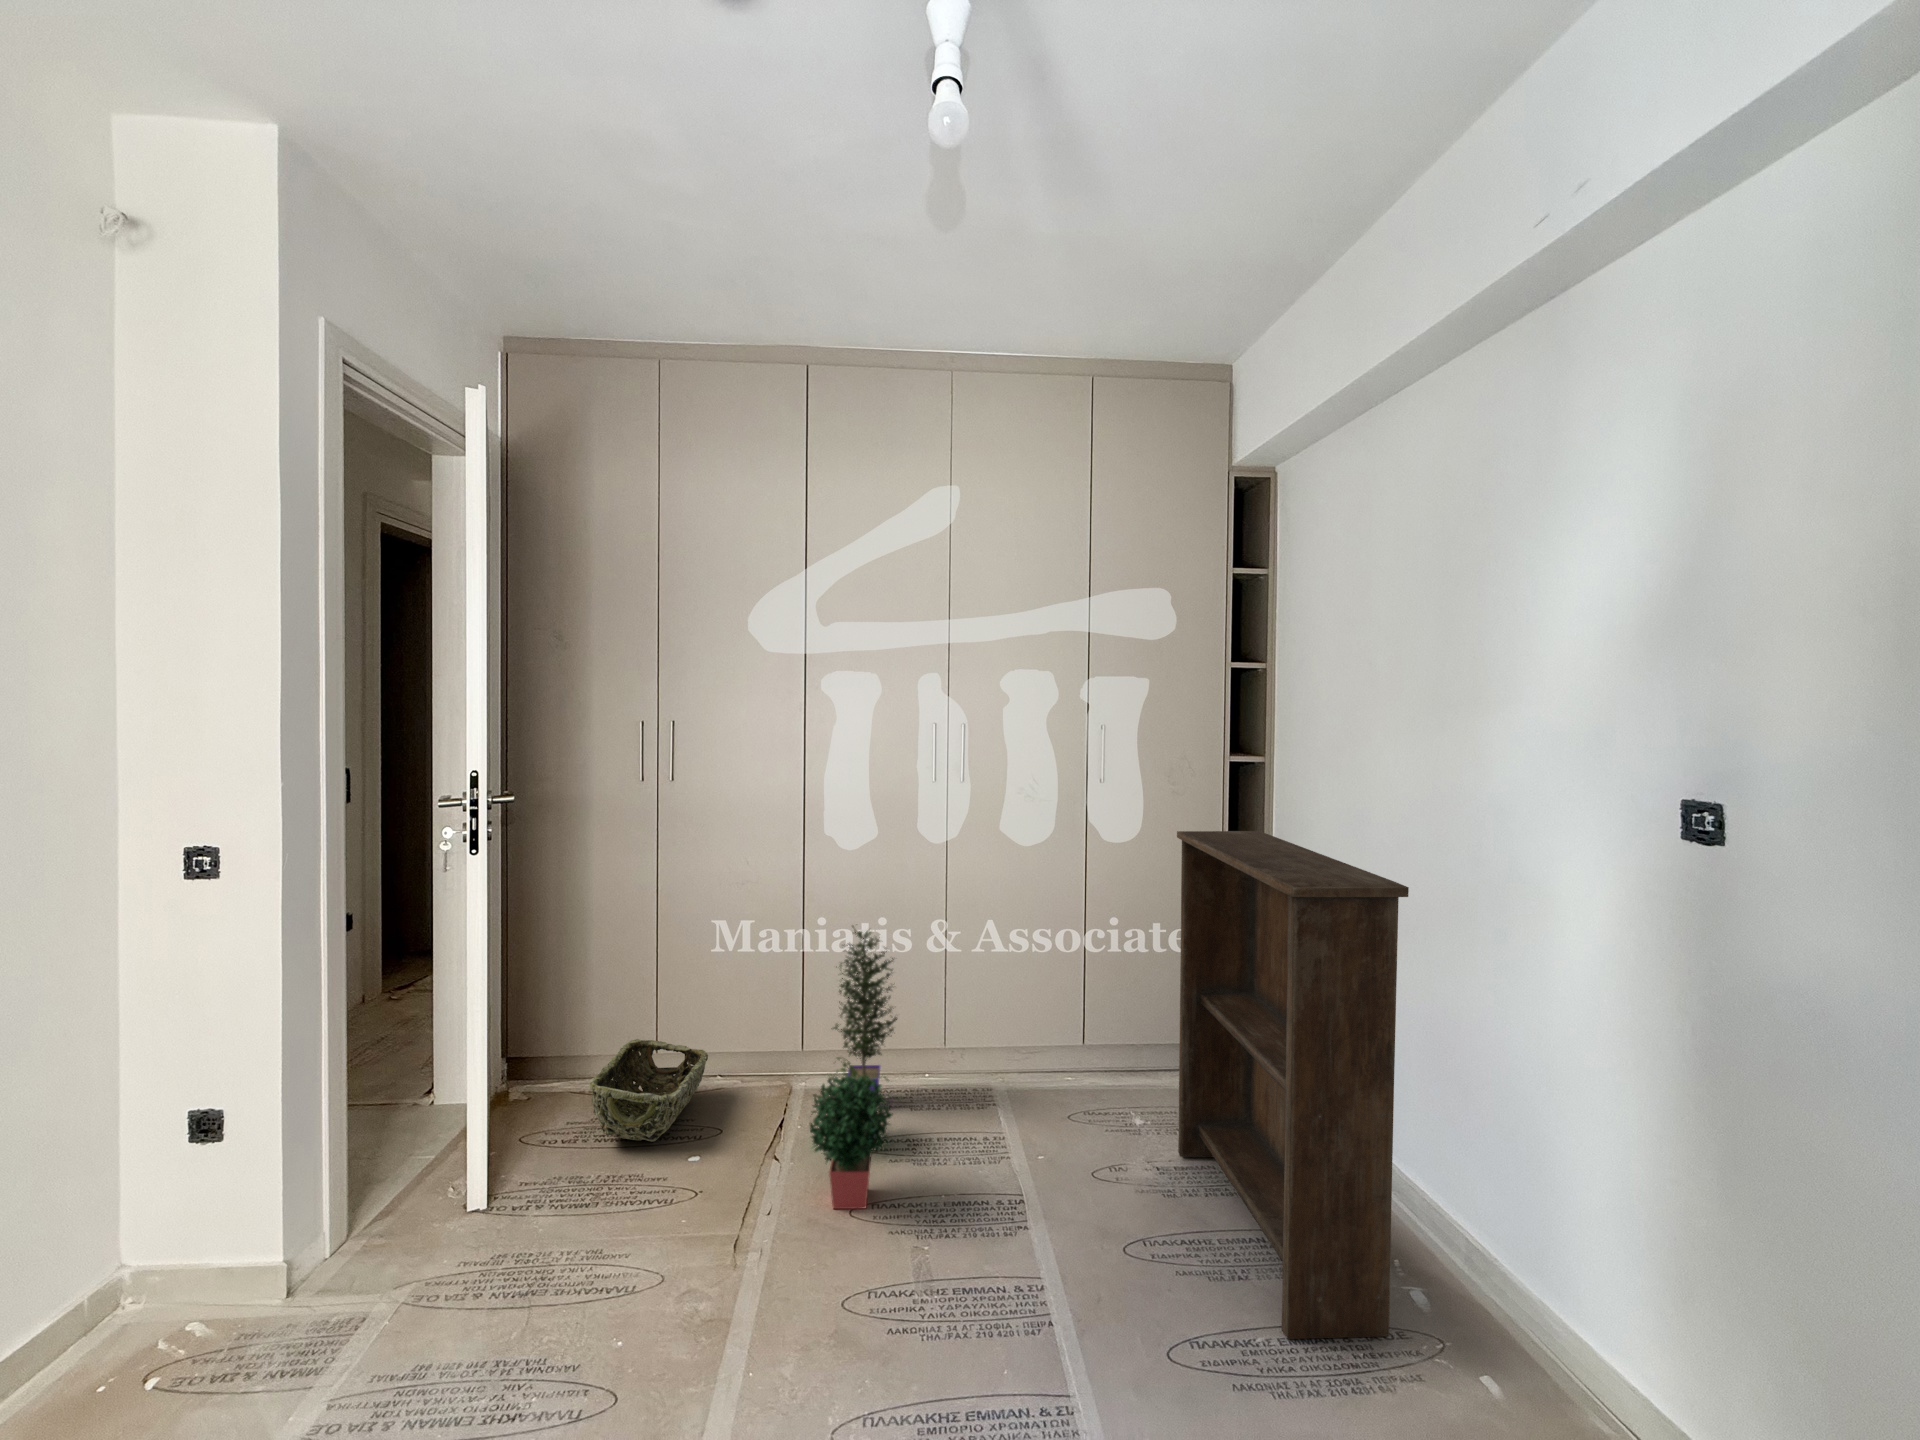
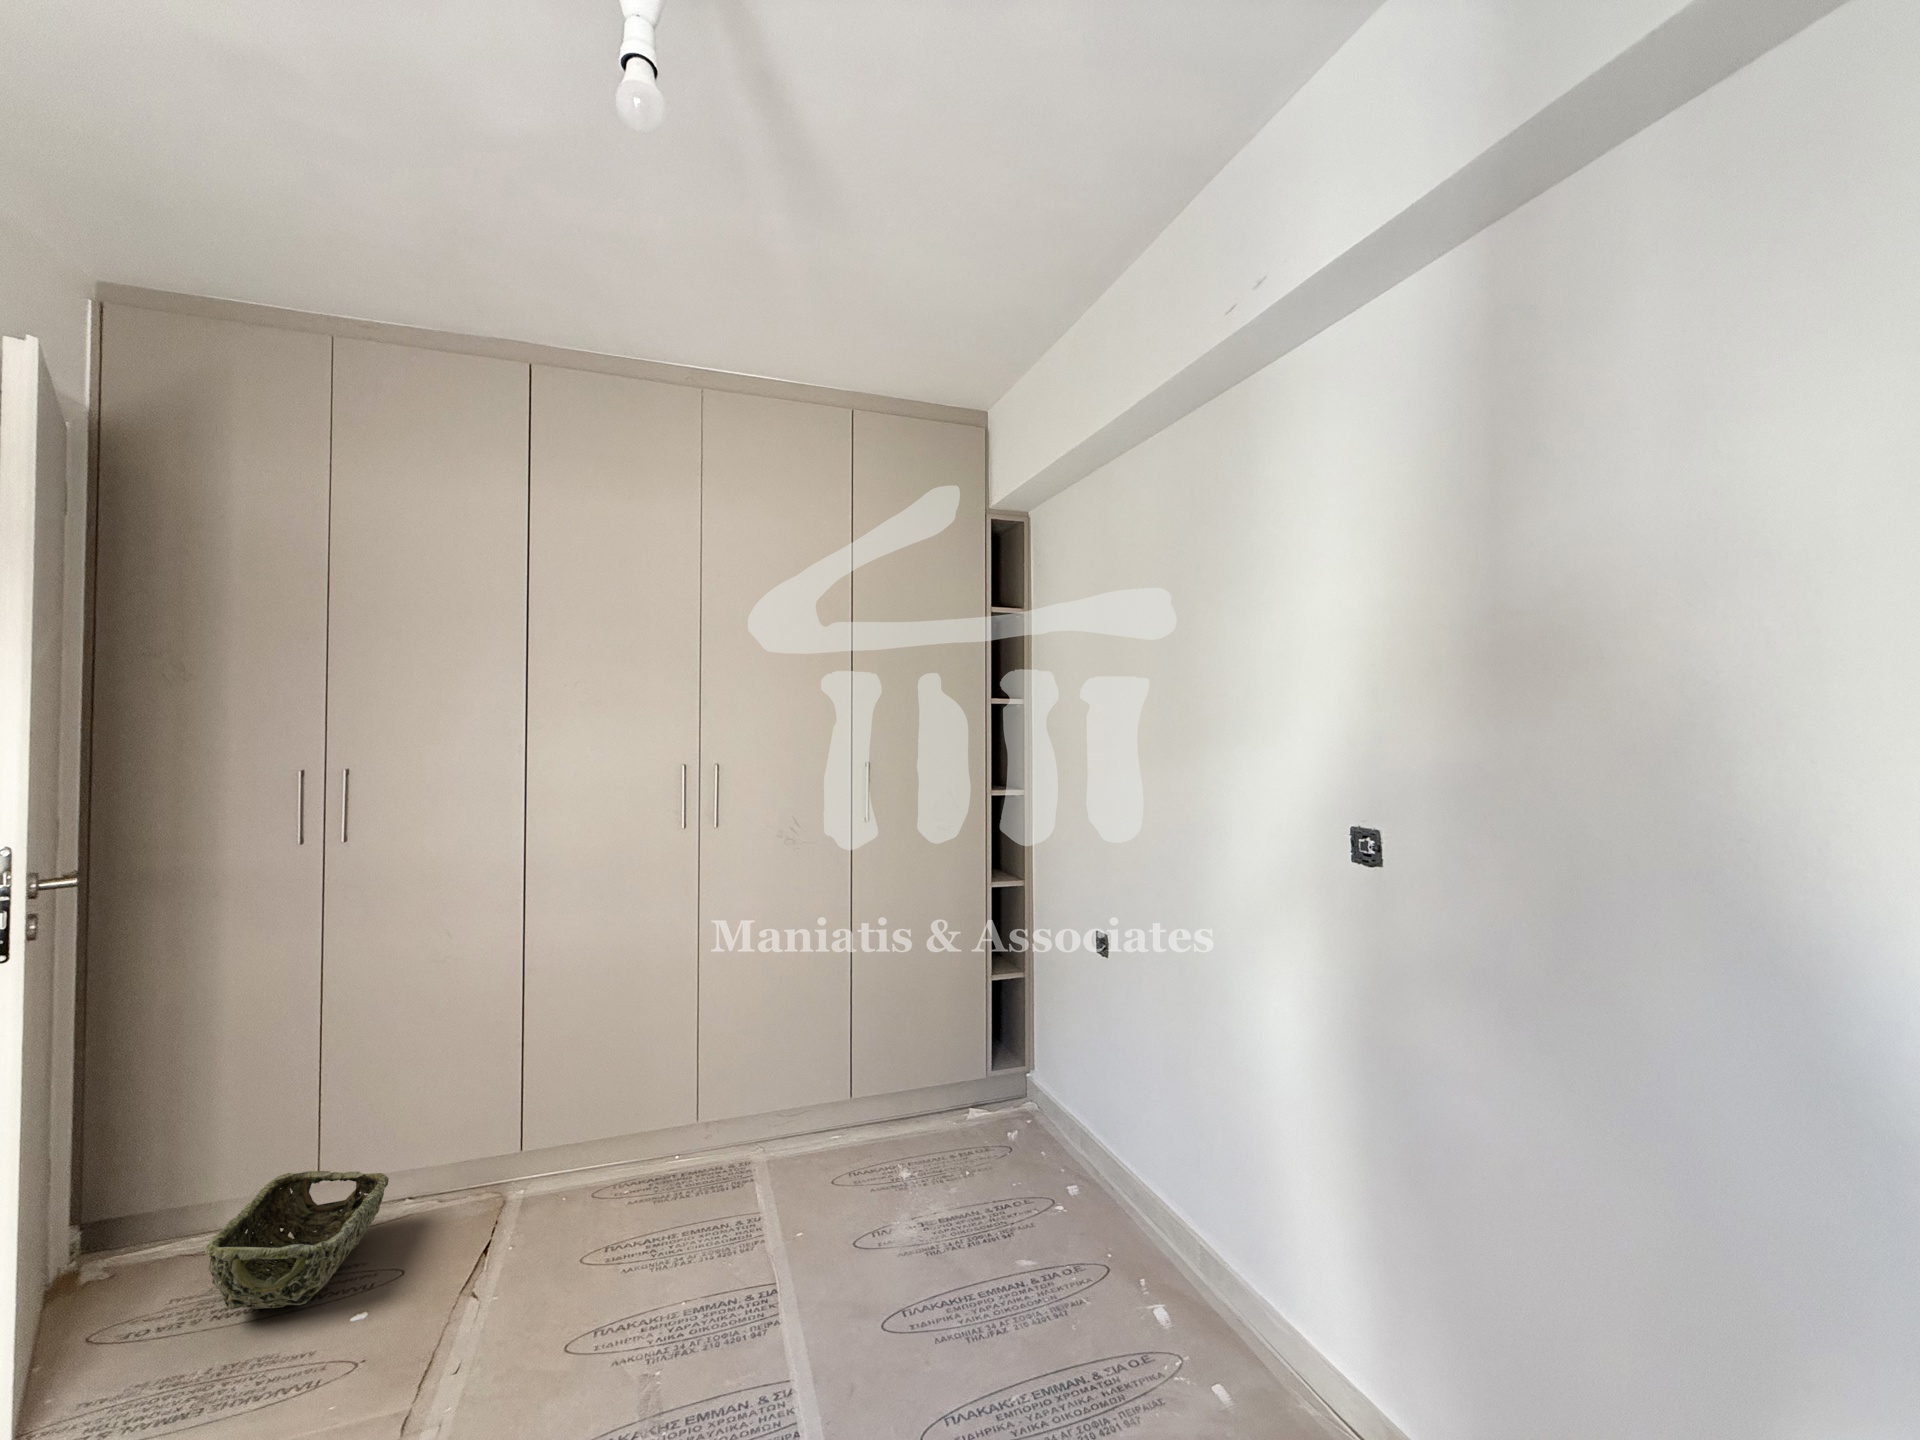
bookshelf: present [1177,831,1409,1339] -> none [929,868,1138,1391]
potted plant: present [810,926,897,1209] -> none [512,1000,637,1348]

